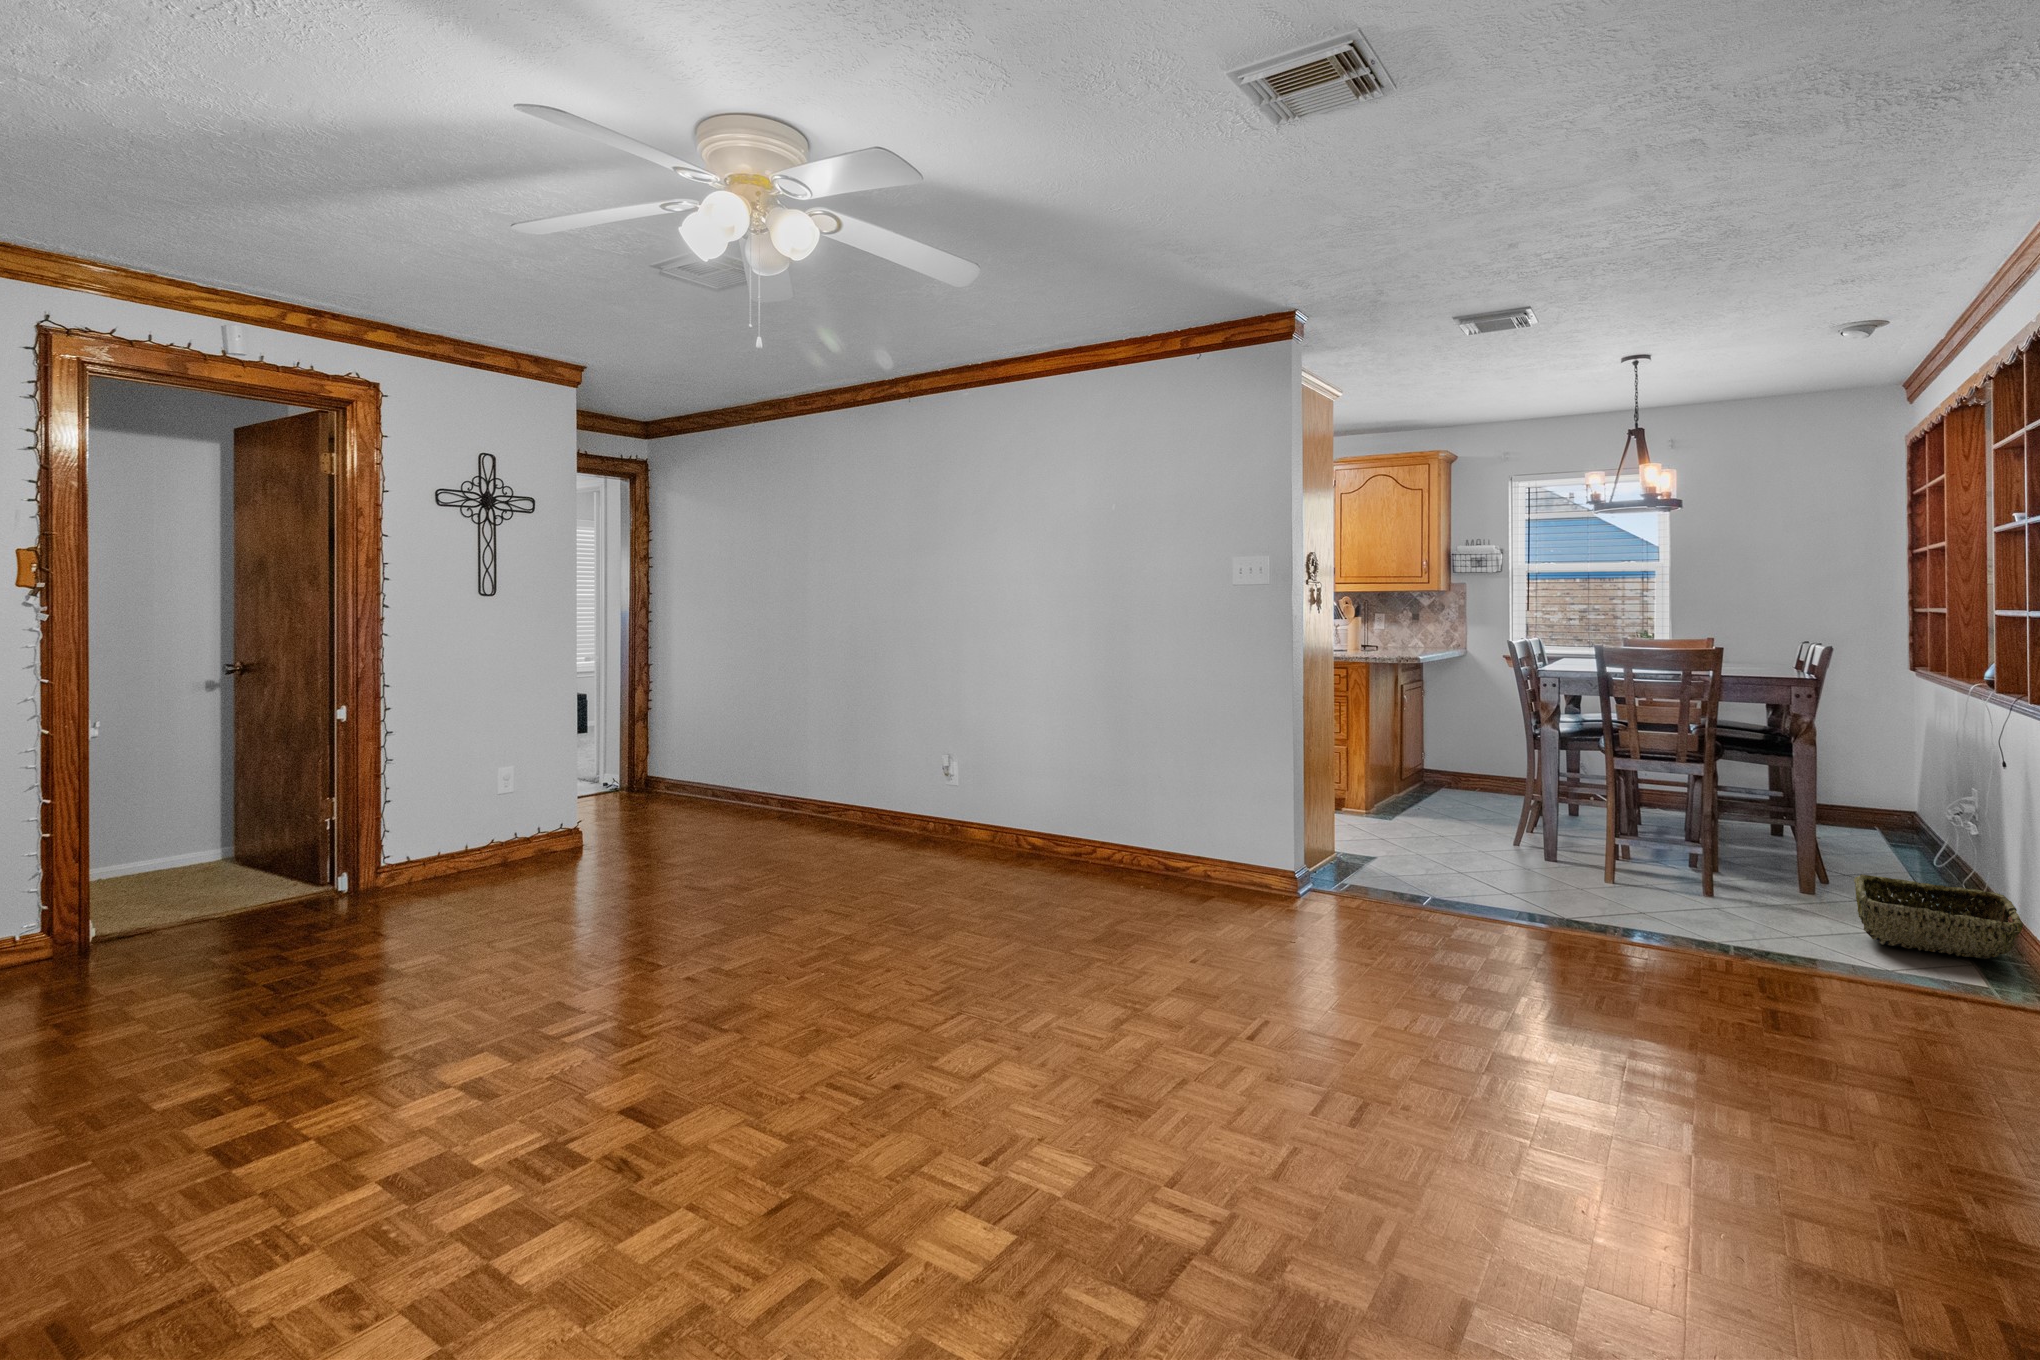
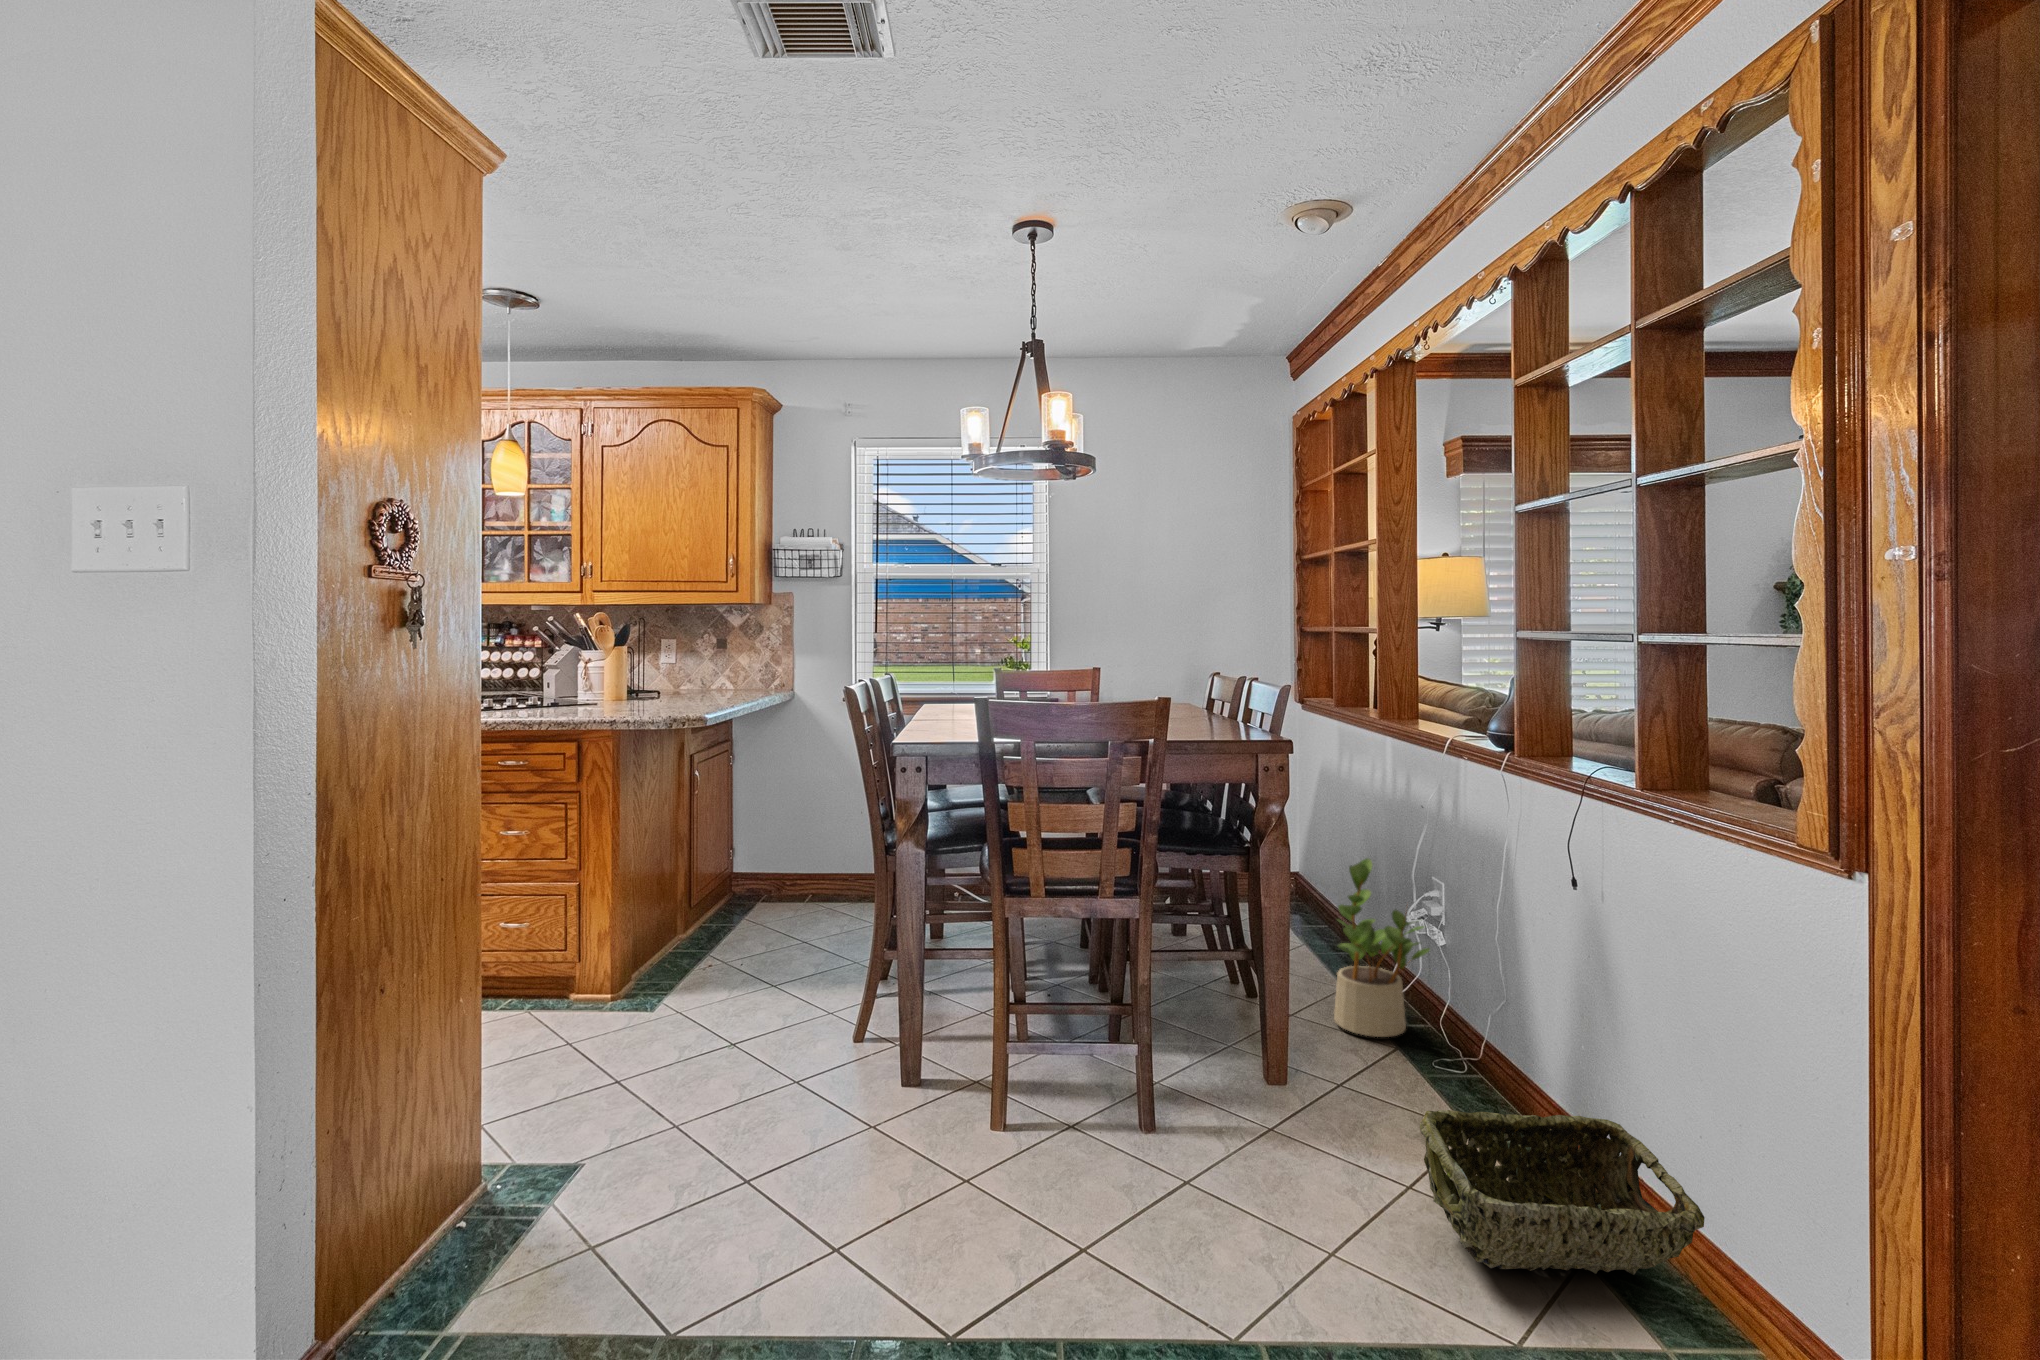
potted plant: none [1875,766,1959,887] -> present [1334,858,1430,1037]

